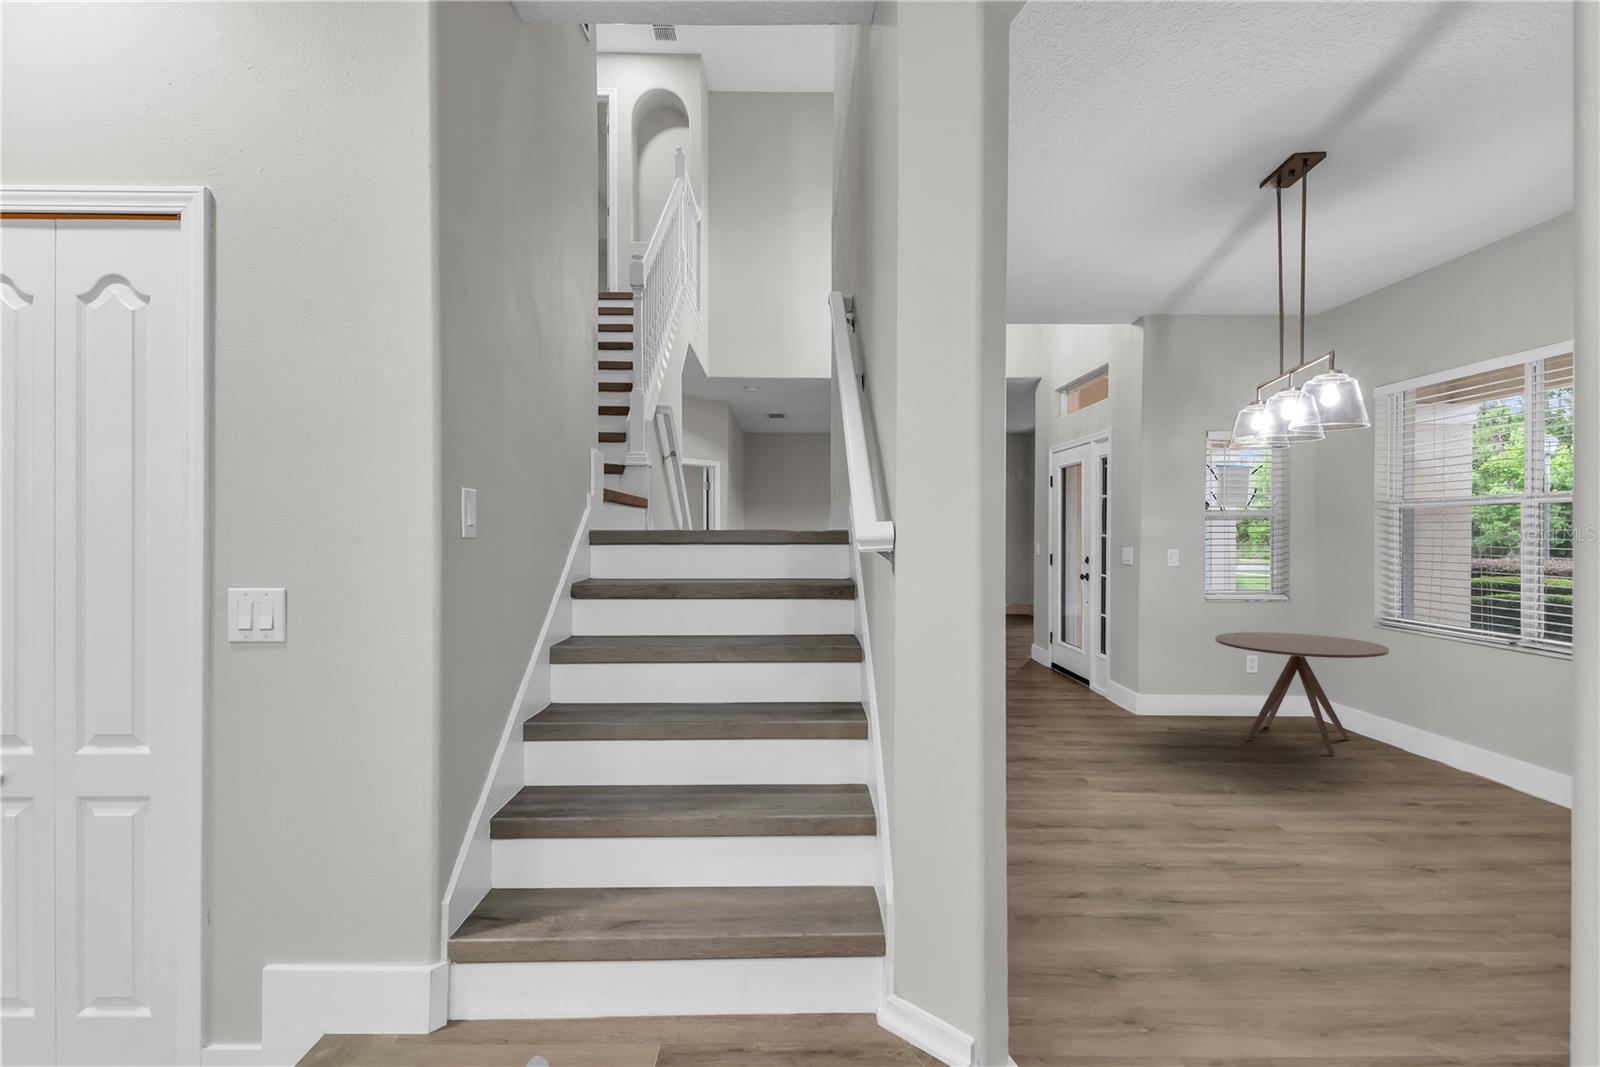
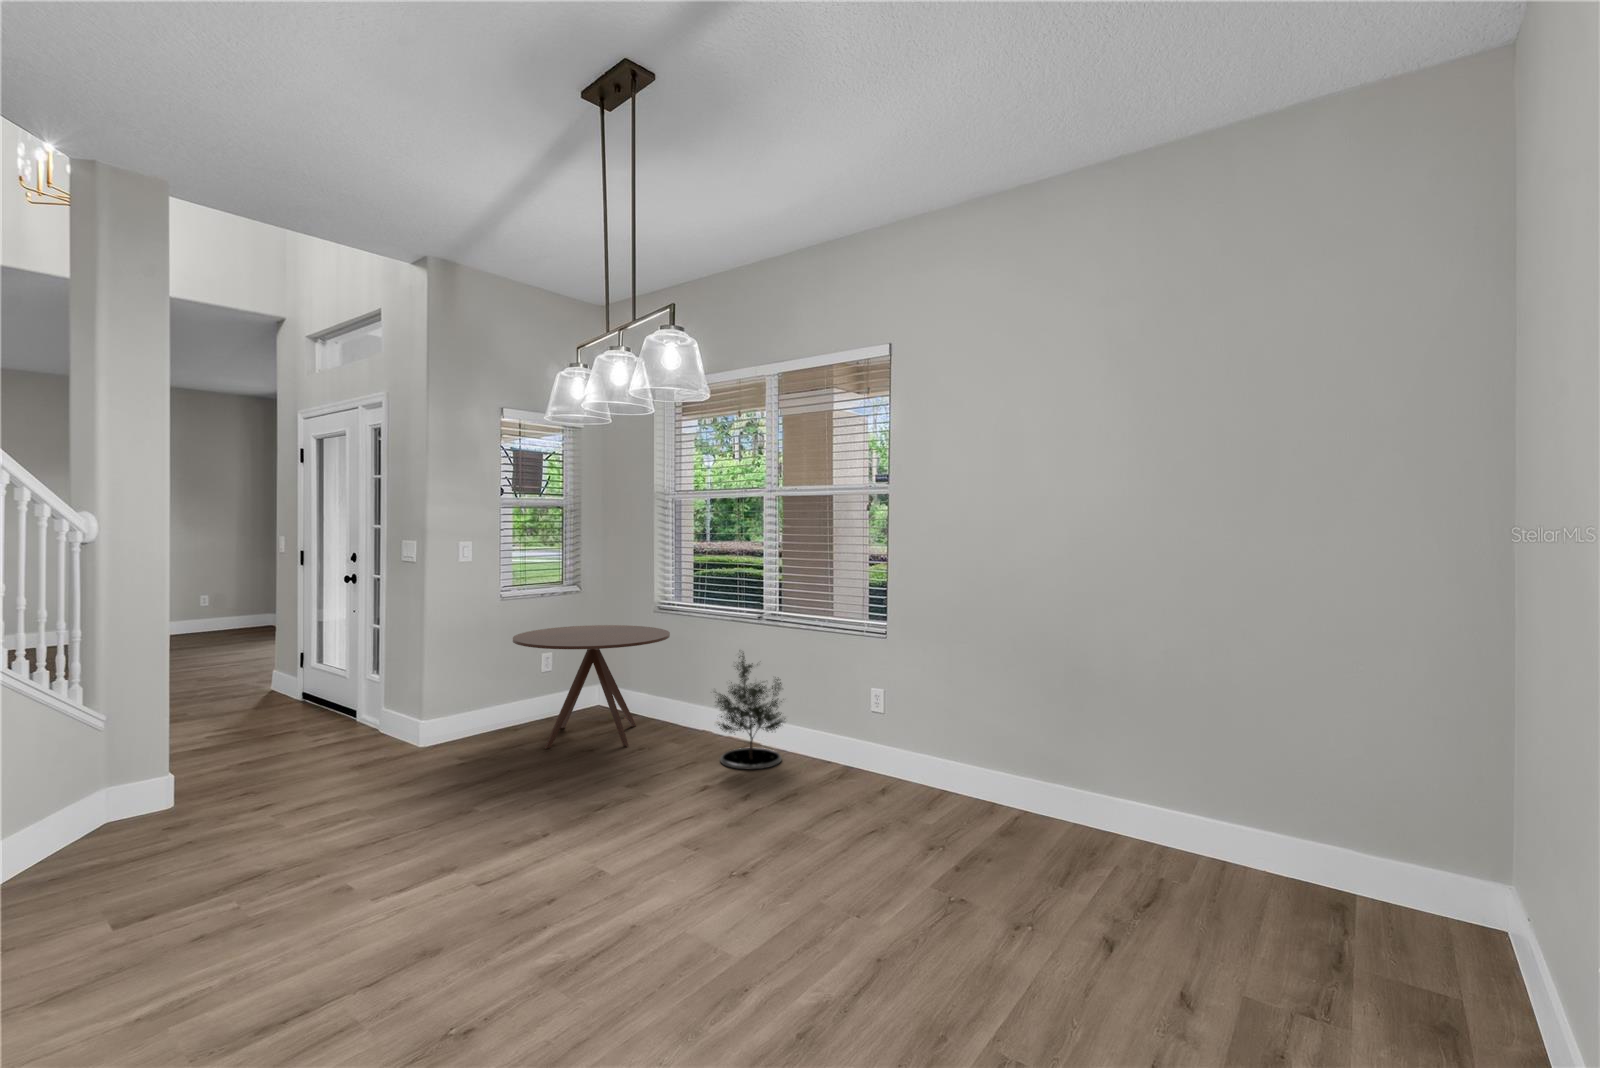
potted tree: none [1429,676,1547,813] -> present [715,653,785,769]

